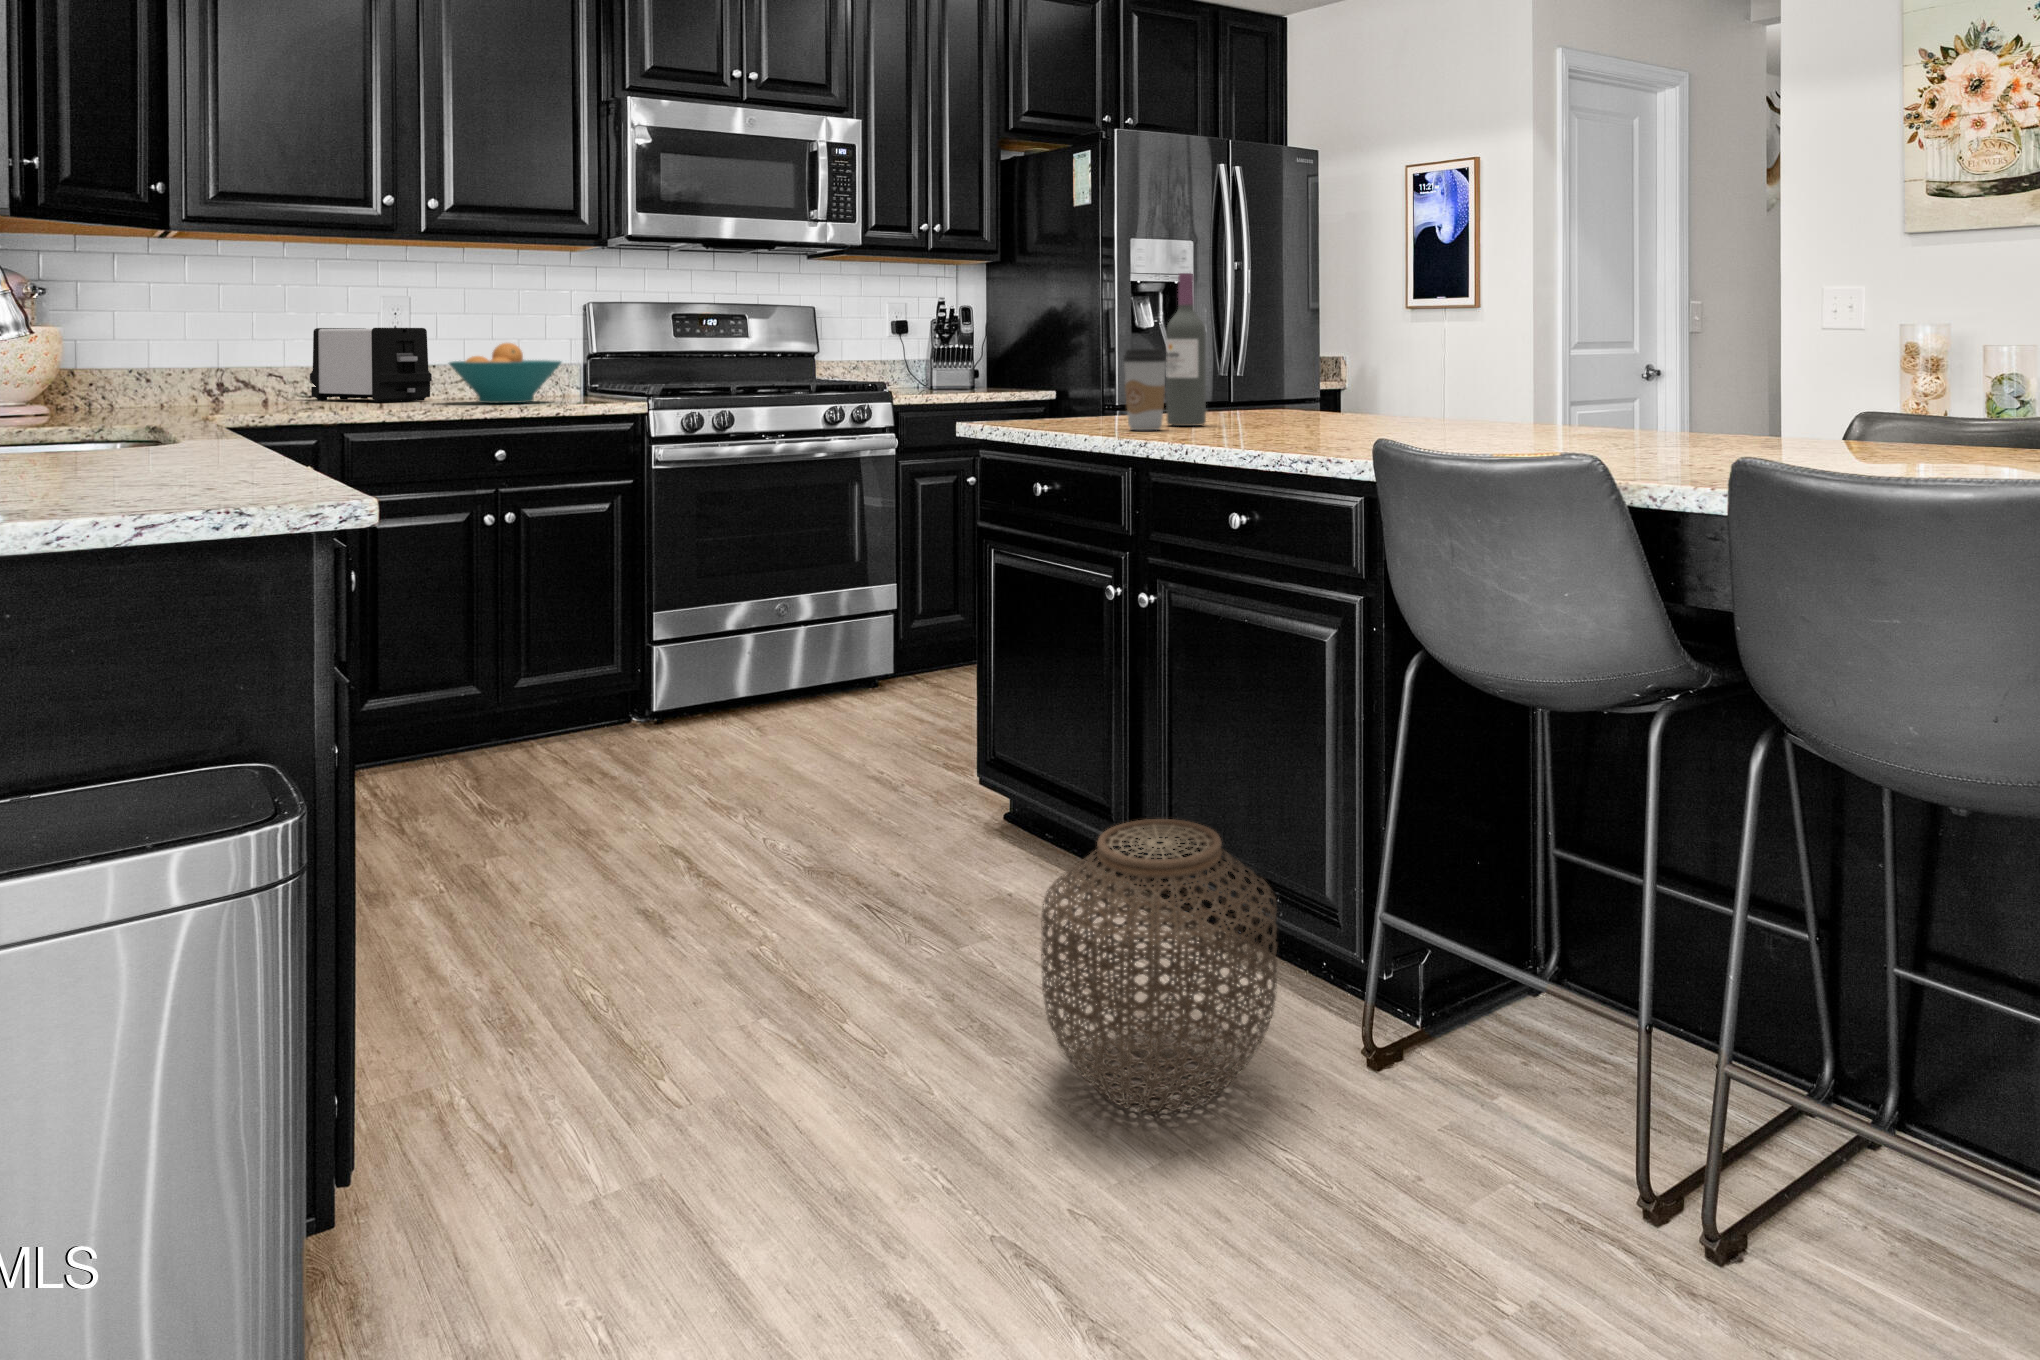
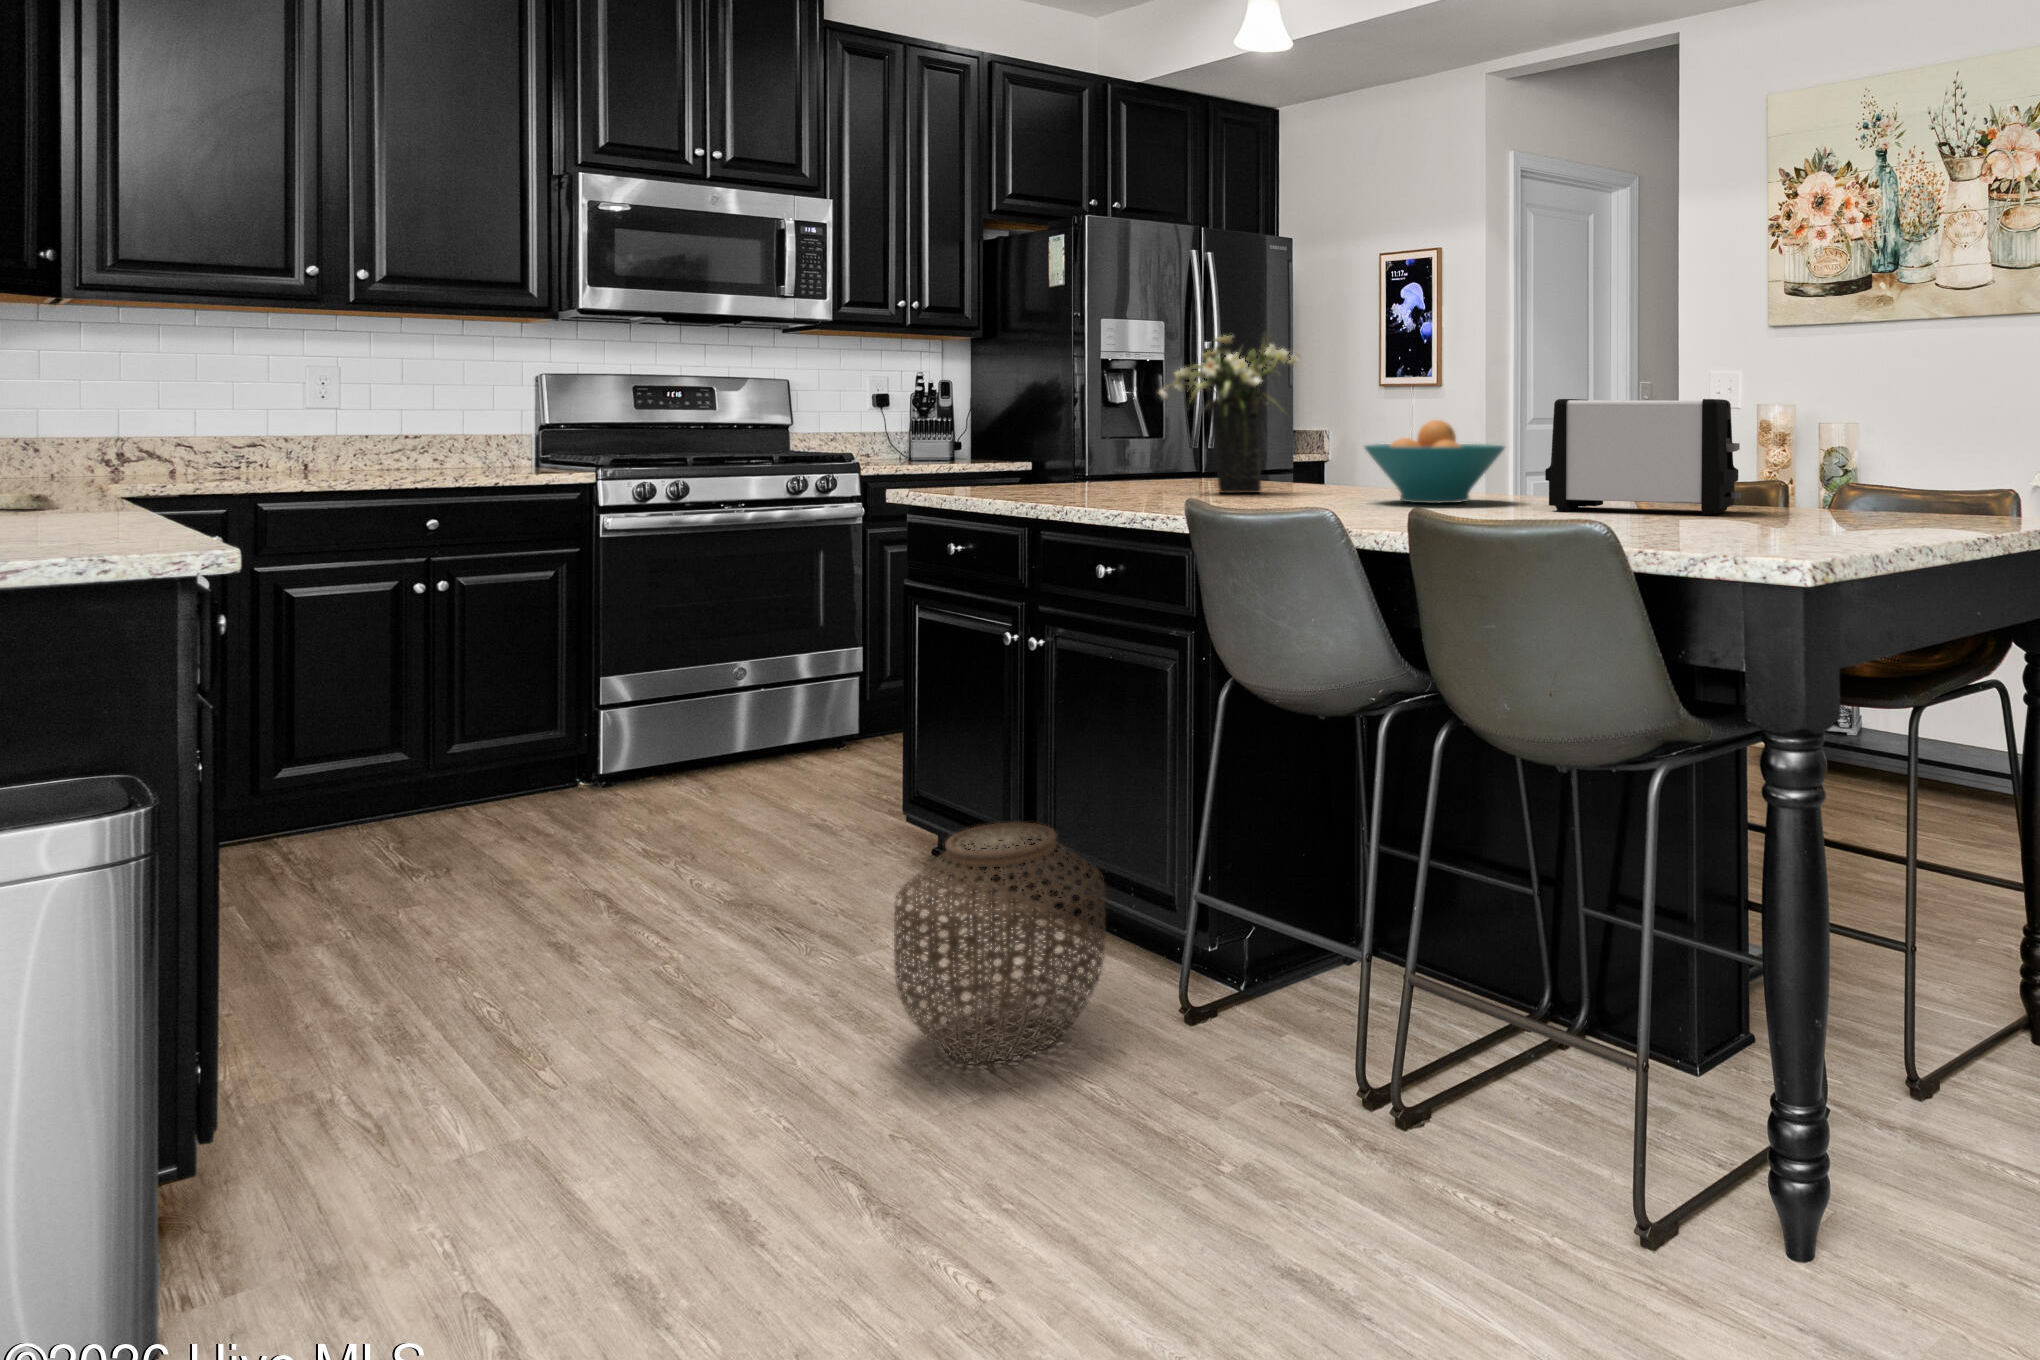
flower arrangement: none [1273,243,1433,430] -> present [1159,335,1299,493]
wine bottle: present [1166,273,1206,426] -> none [1067,355,1103,491]
toaster: present [310,328,432,402] -> present [1545,399,1741,515]
fruit bowl: present [449,343,561,403] -> present [1365,420,1504,503]
coffee cup: present [1124,349,1167,430] -> none [1018,423,1060,494]

